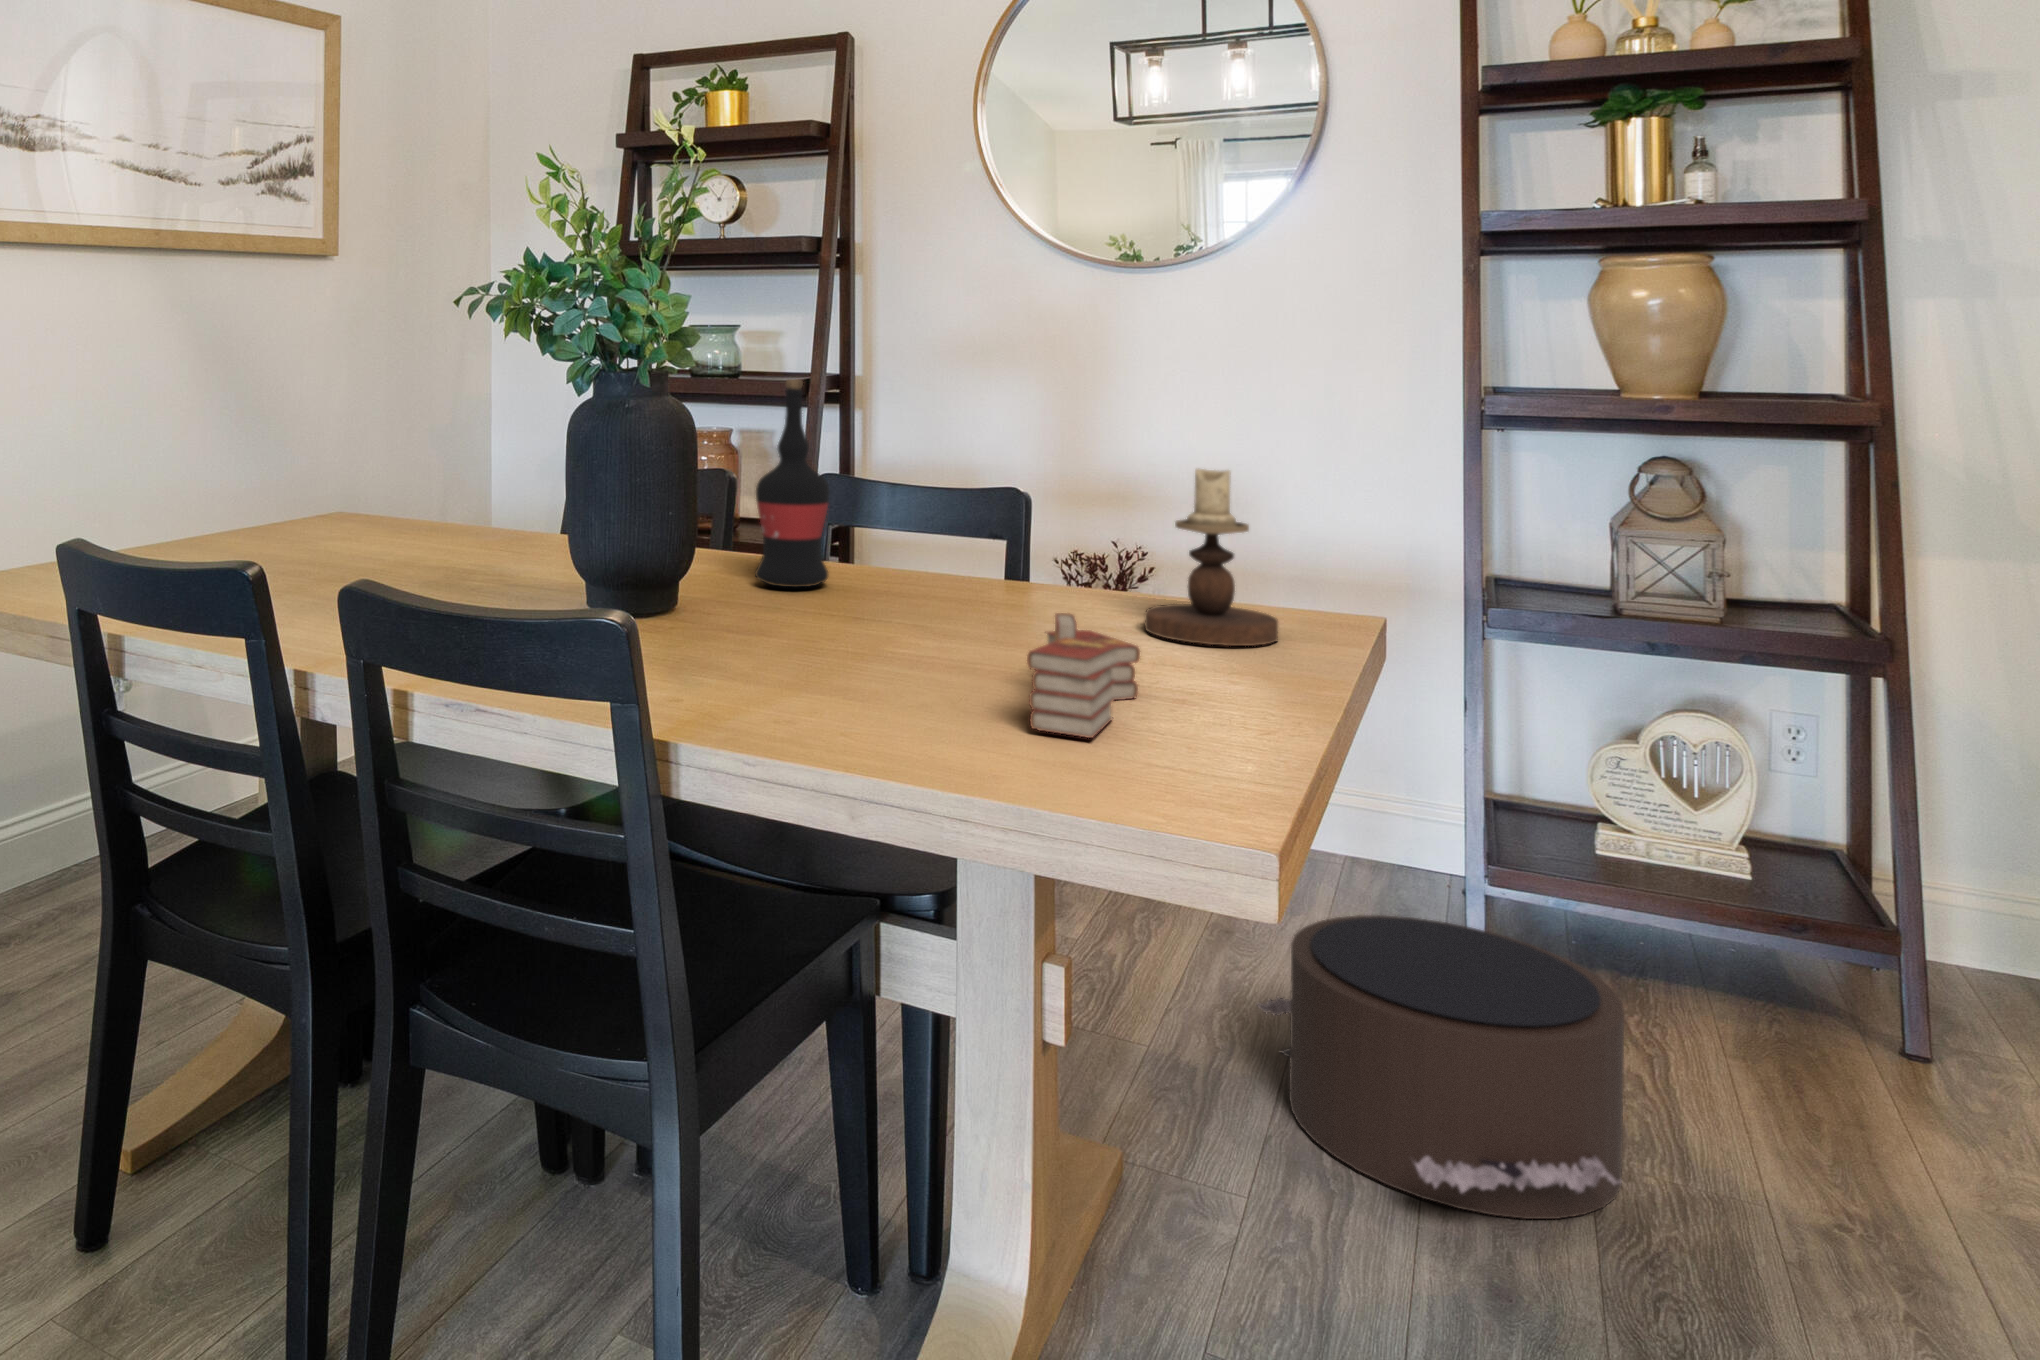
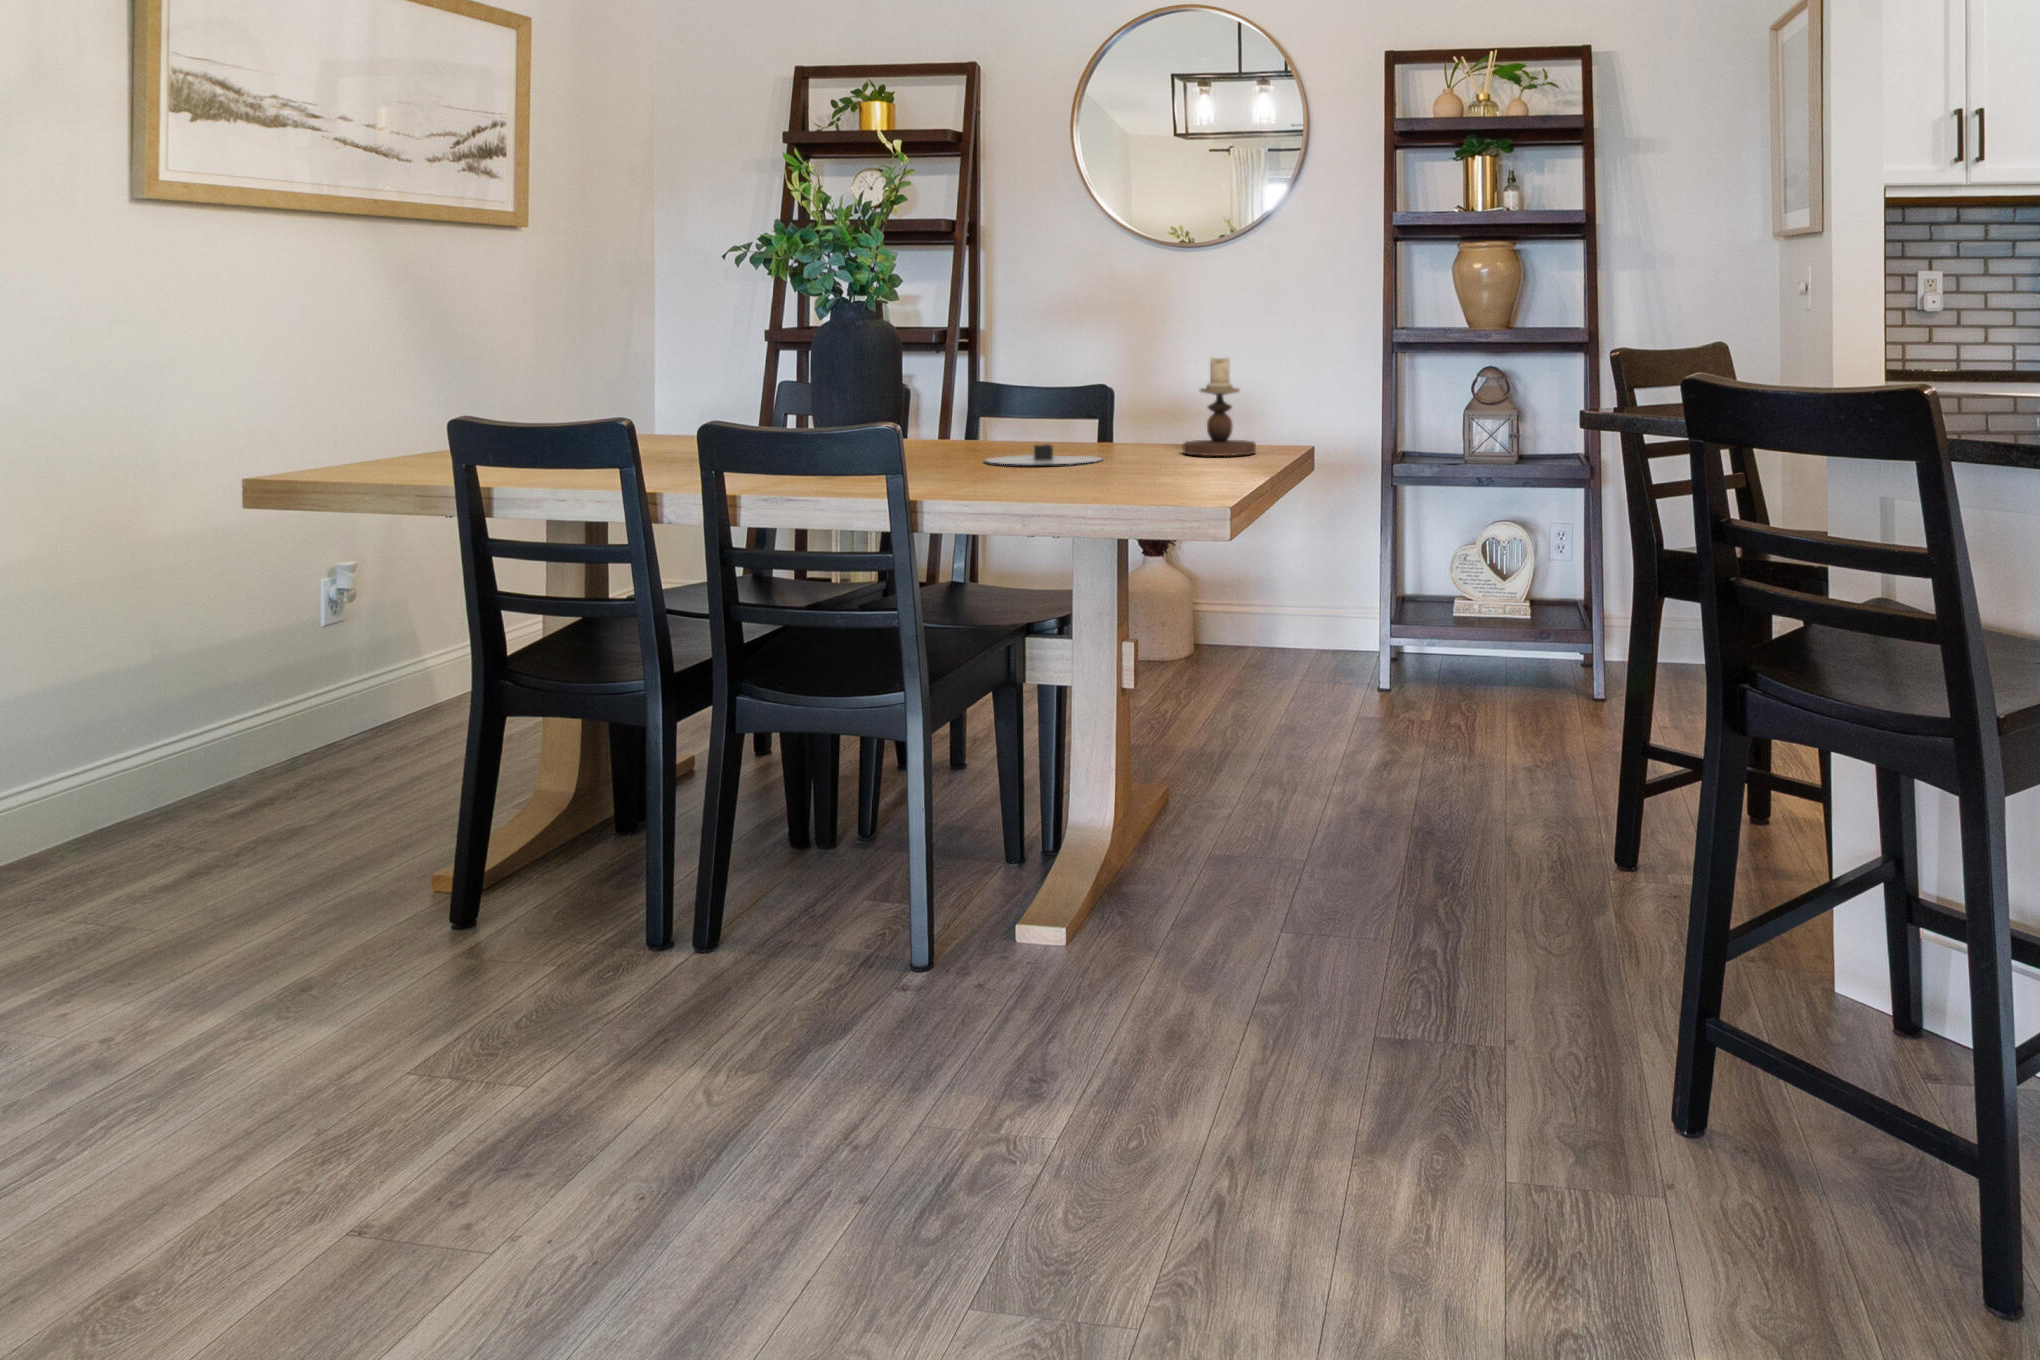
wine bottle: present [755,379,829,587] -> none [939,311,988,448]
plate: none [766,604,1065,657] -> present [986,445,1101,464]
book: present [1027,613,1140,738] -> none [1117,428,1177,483]
pouf: present [1257,915,1624,1219] -> none [1257,643,1445,781]

